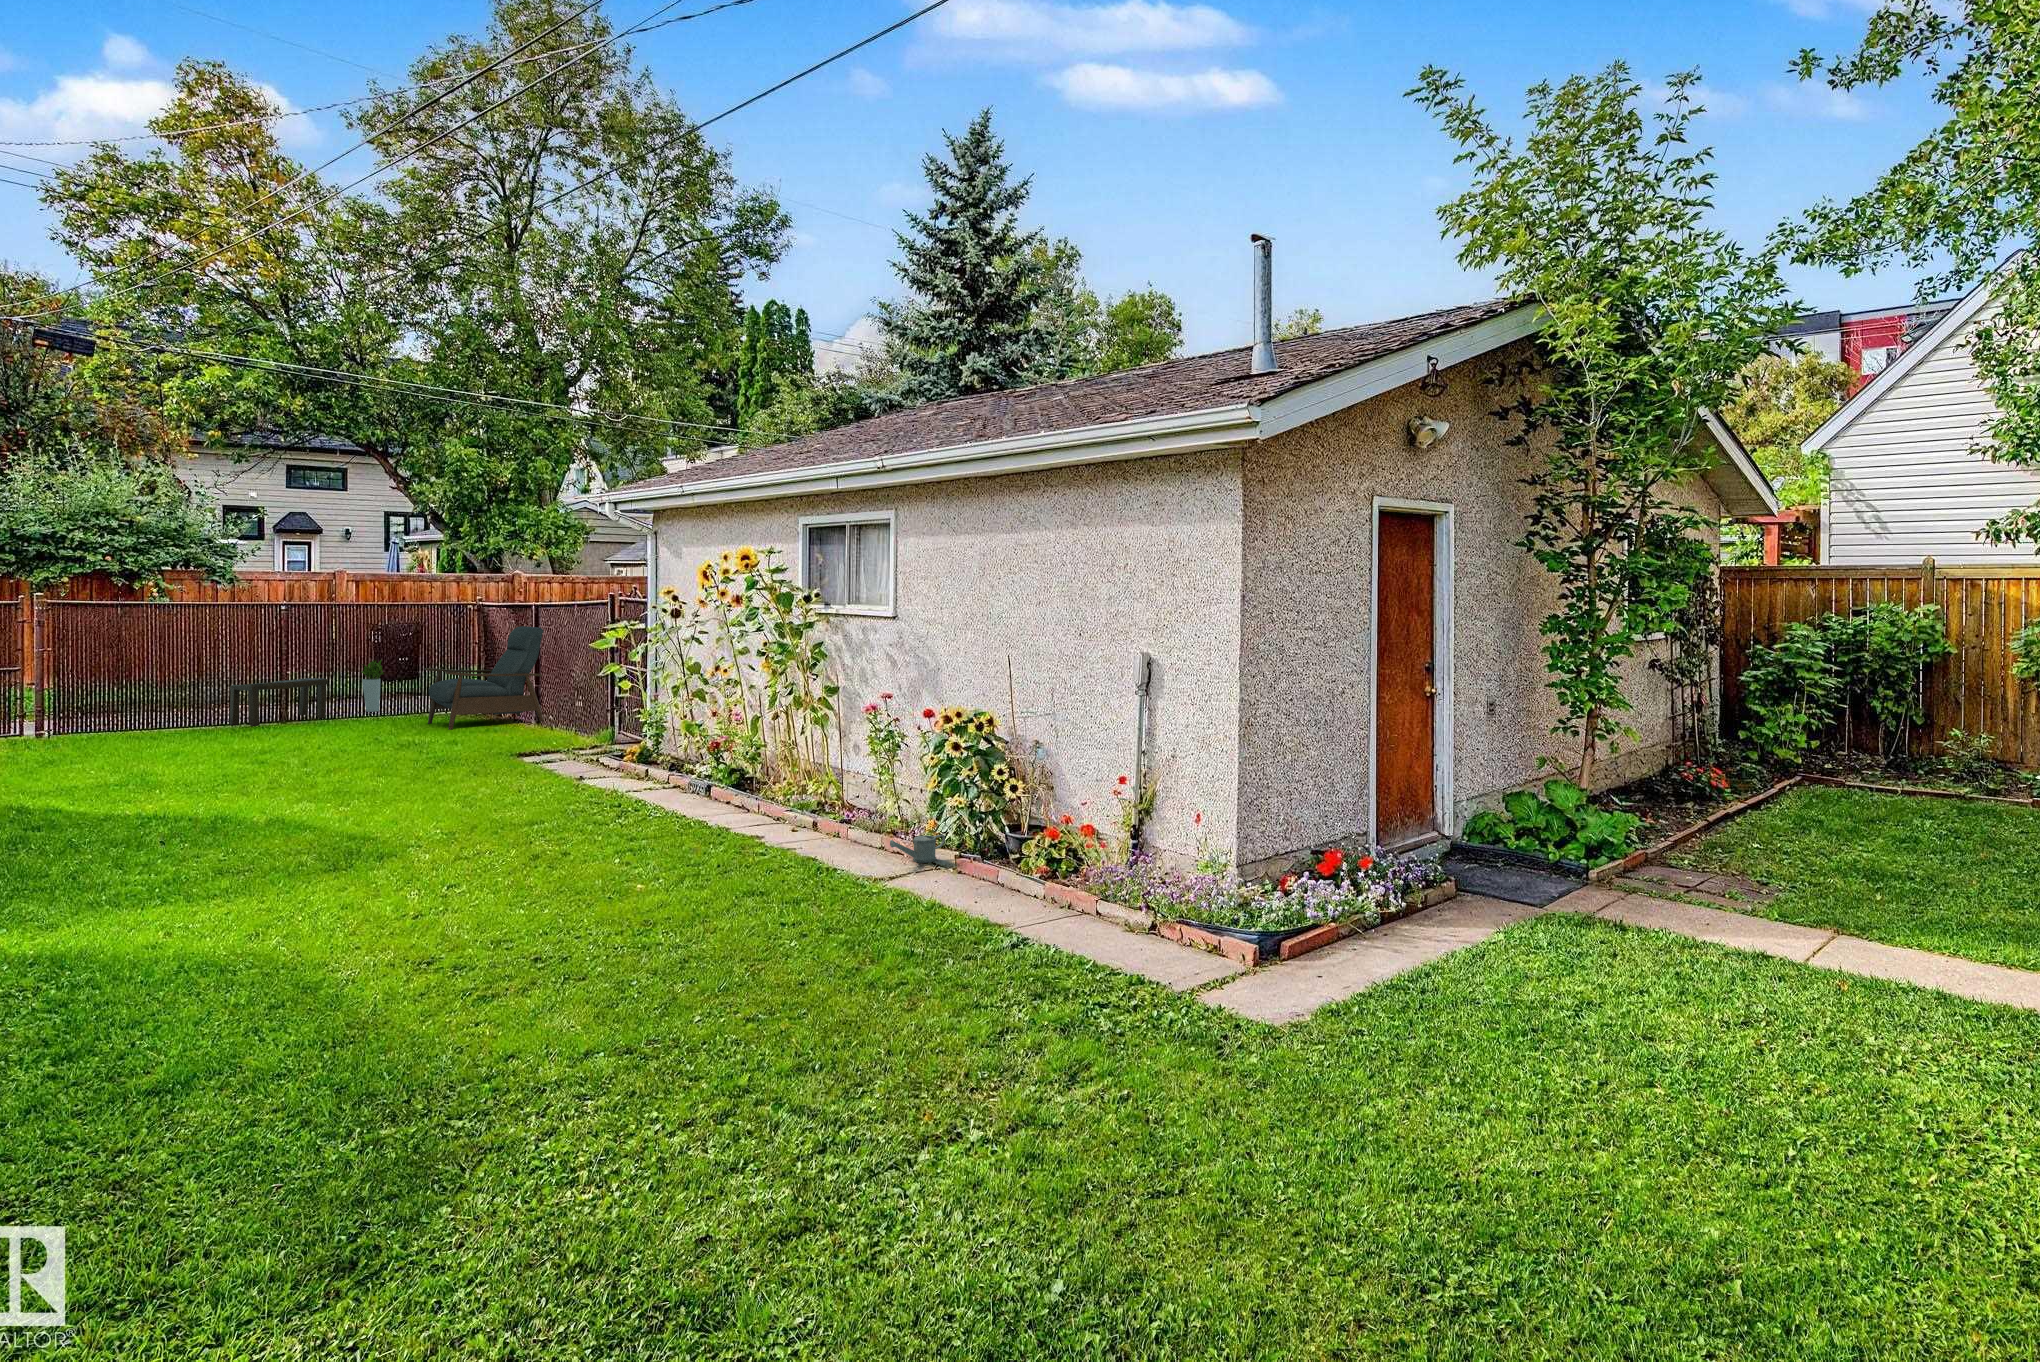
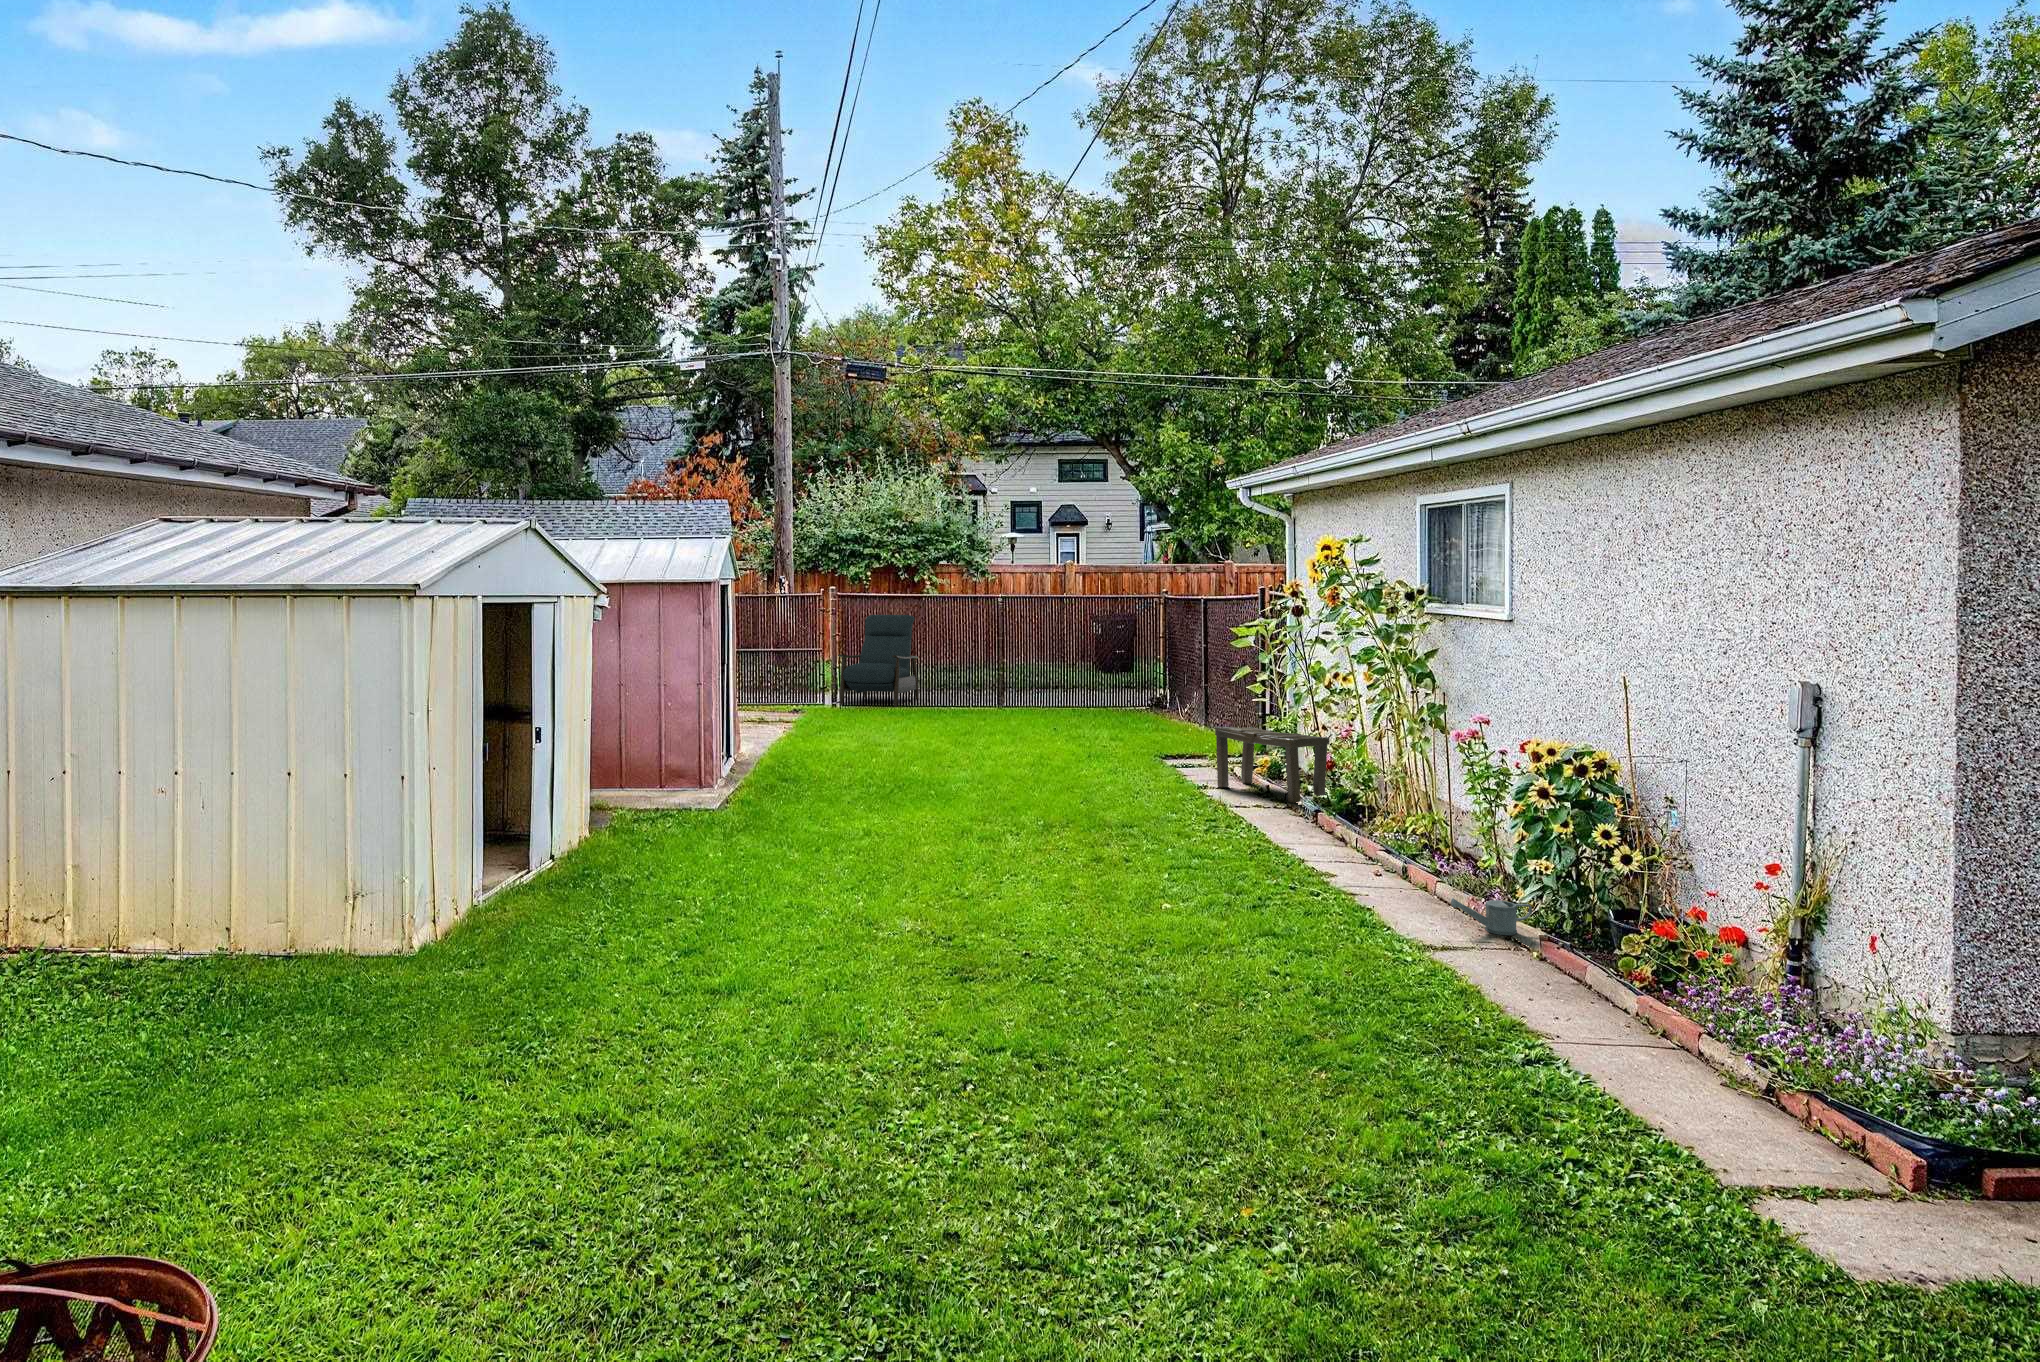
chair: present [425,626,544,730] -> present [838,615,918,707]
planter: present [362,660,383,712] -> none [1067,648,1088,697]
bench: present [230,678,328,726] -> present [1215,727,1329,803]

